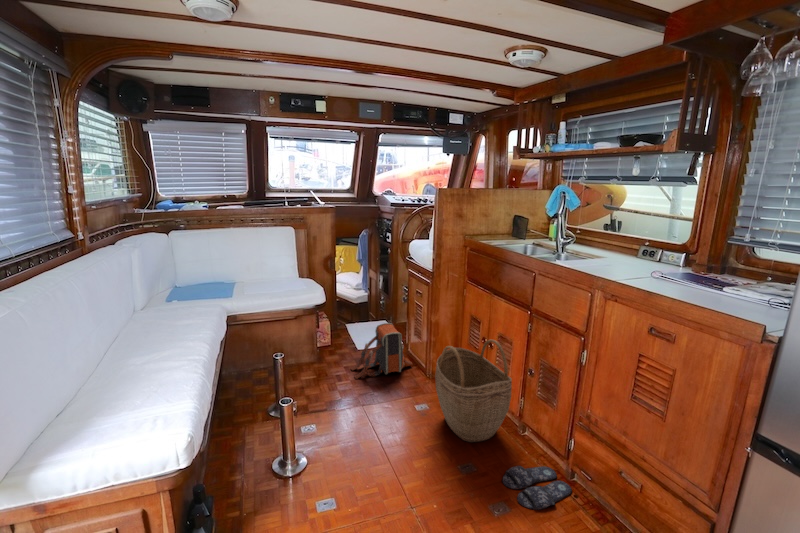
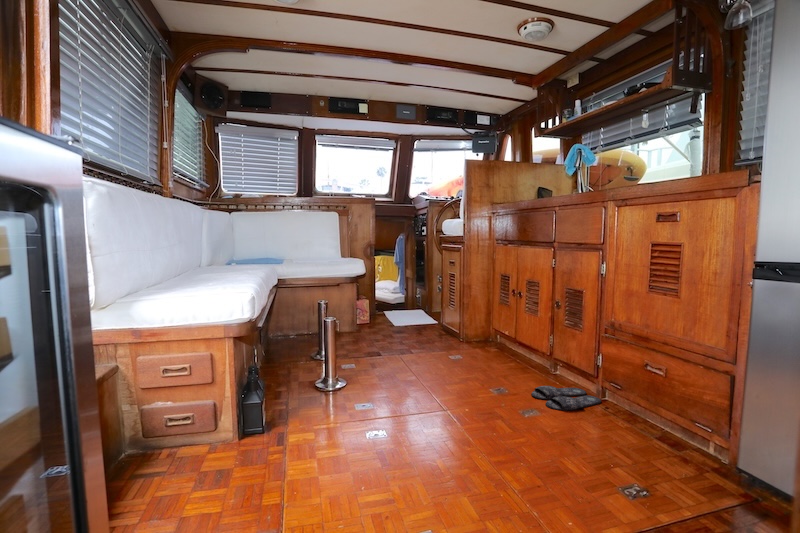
backpack: present [351,323,412,379] -> none [388,293,446,341]
woven basket: present [435,340,512,442] -> none [467,281,539,374]

